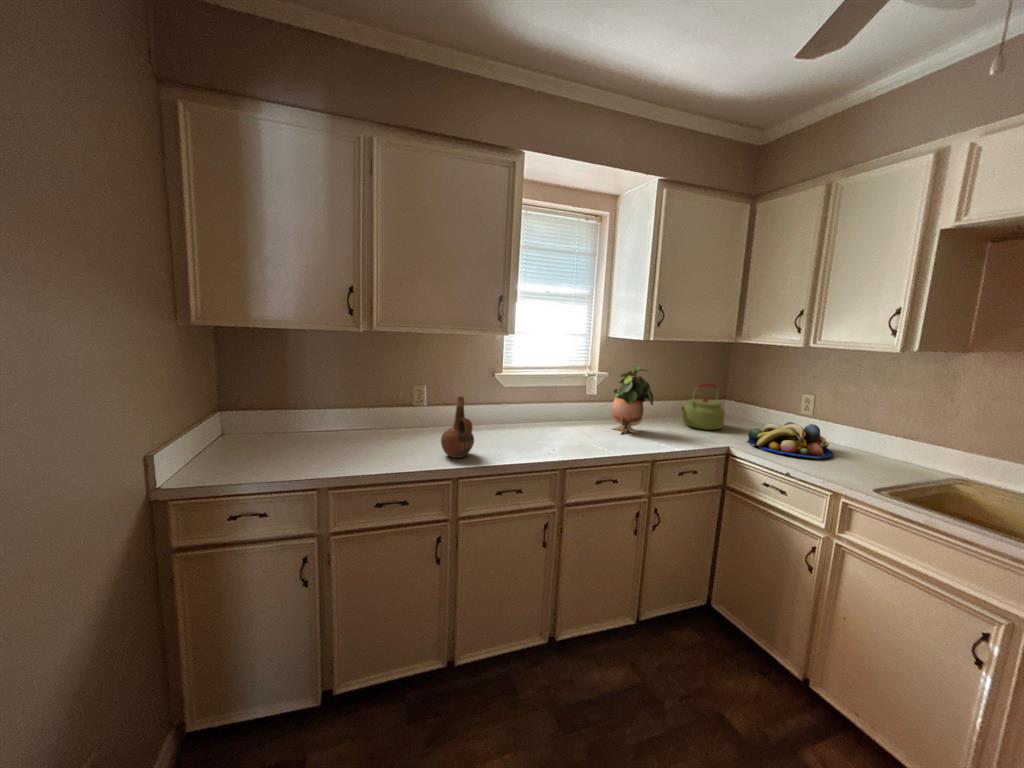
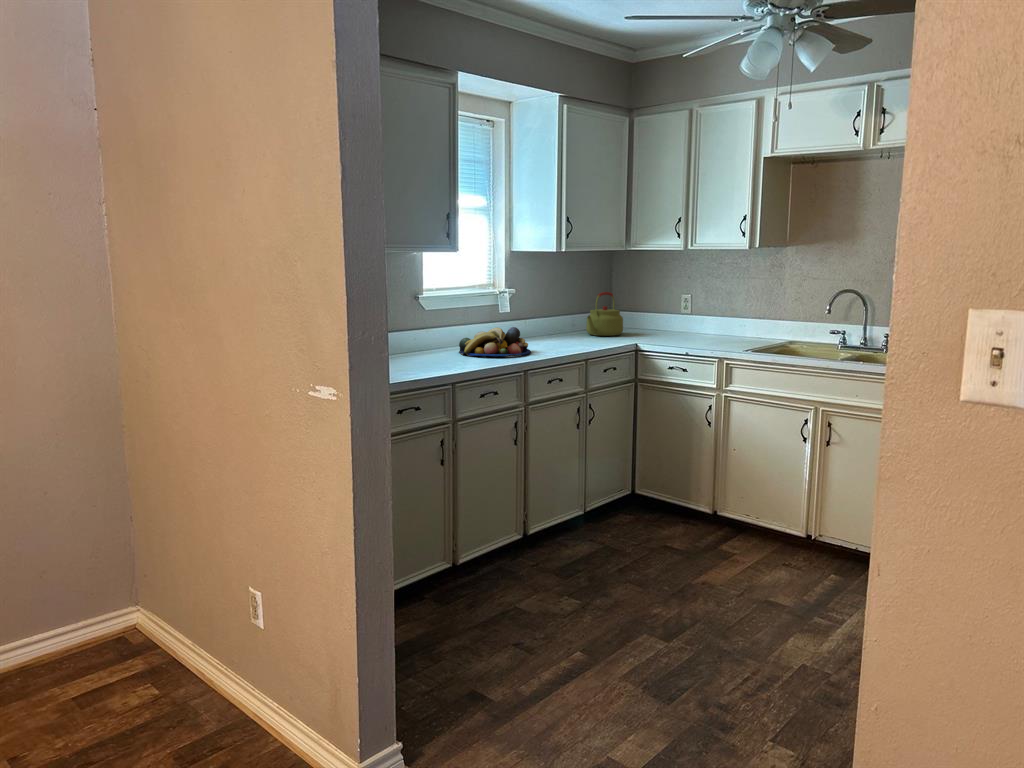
potted plant: present [612,366,653,434] -> none [531,277,571,344]
ceramic pitcher: present [441,396,474,458] -> none [418,310,451,368]
fruit bowl: present [747,422,834,458] -> present [459,327,531,356]

